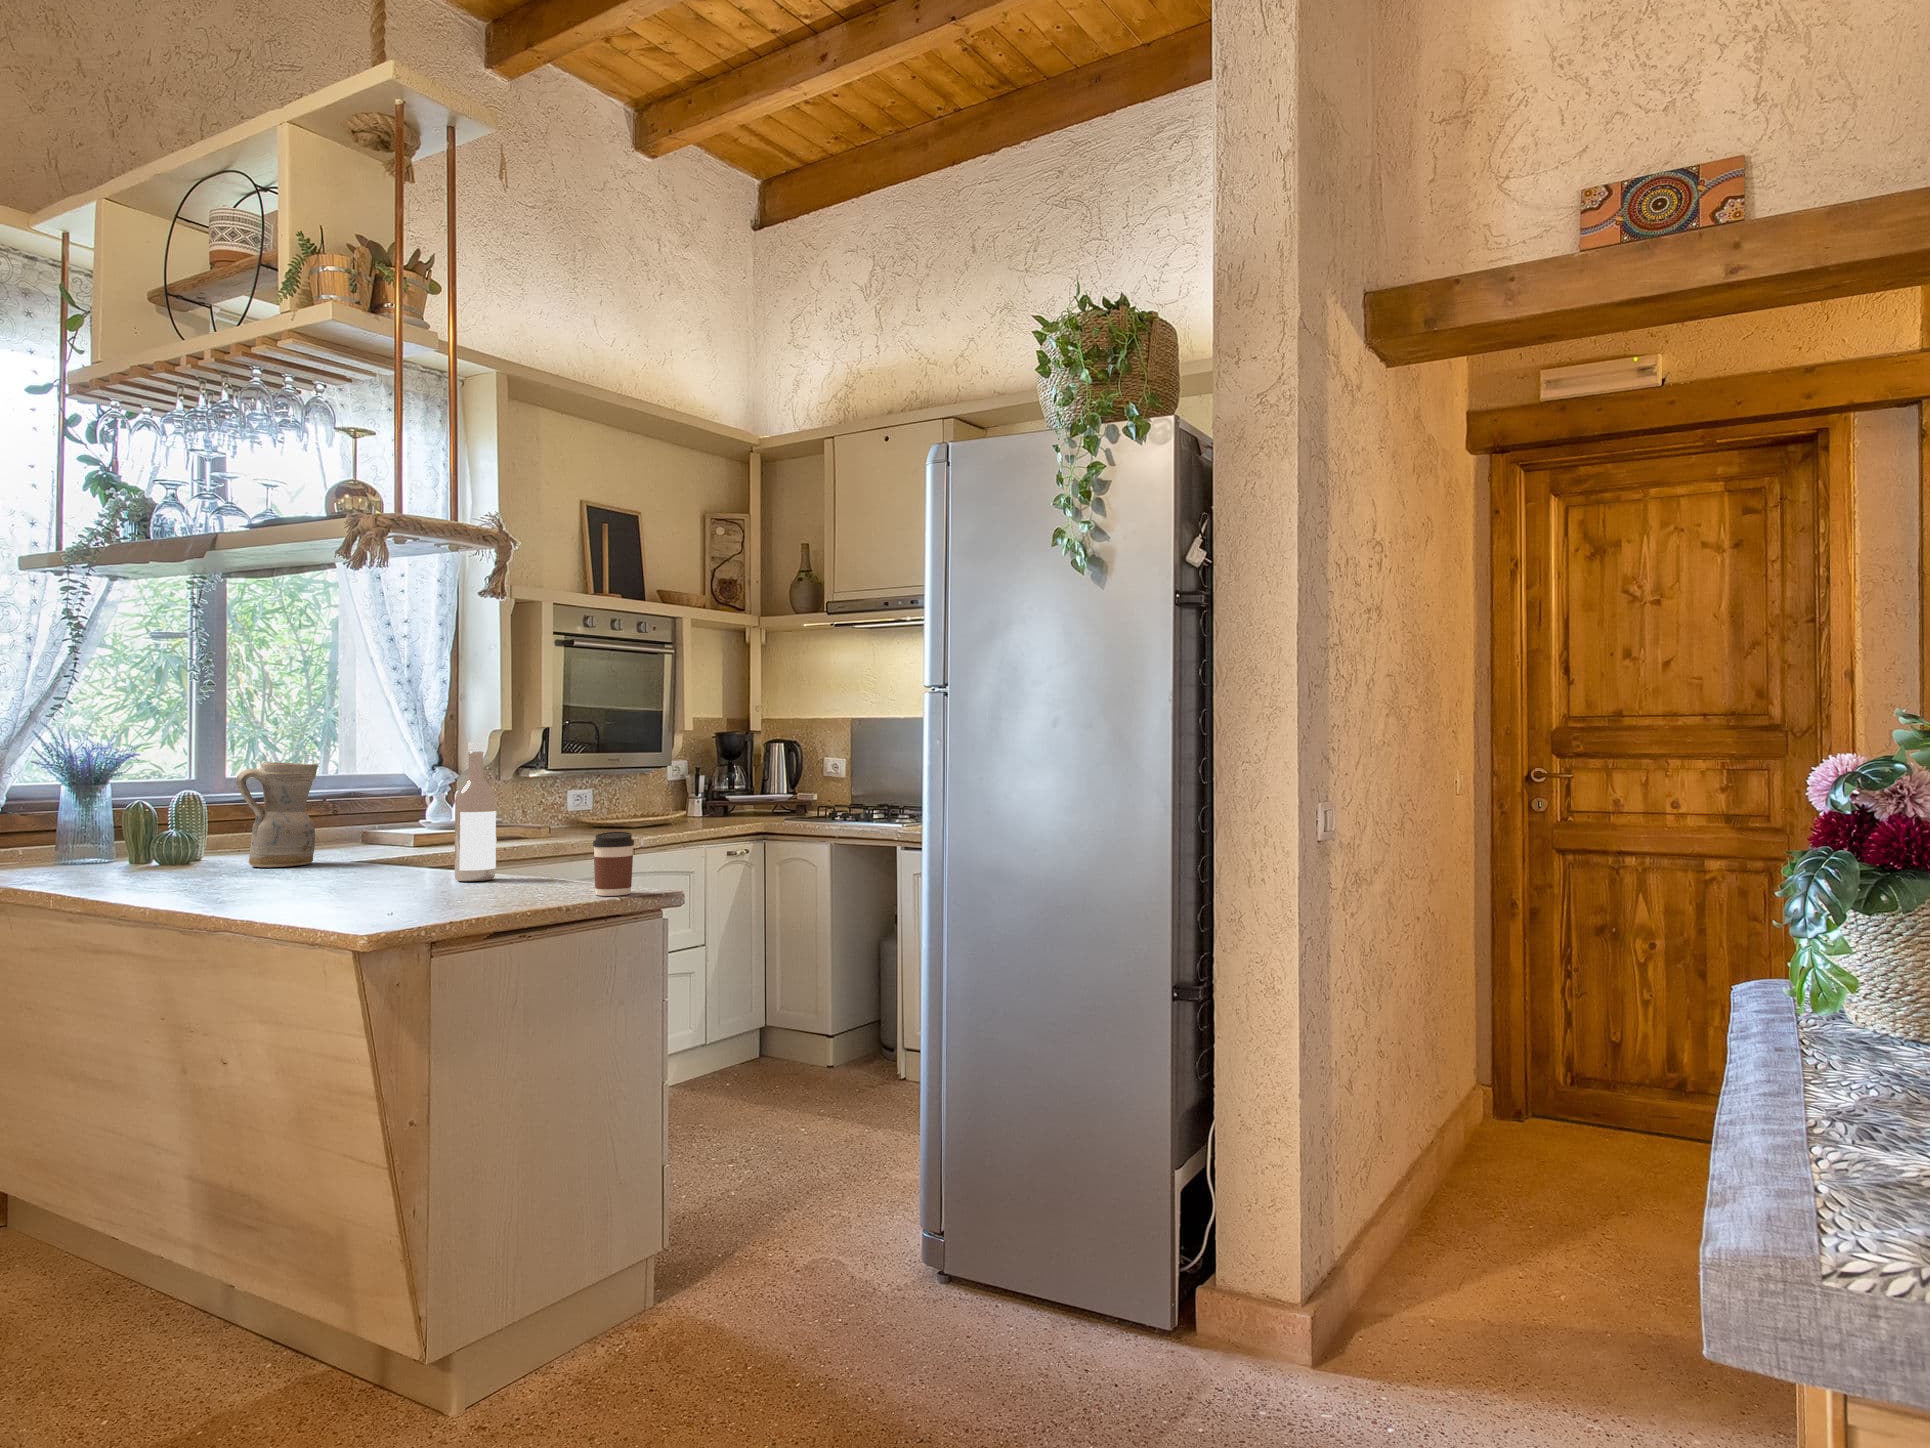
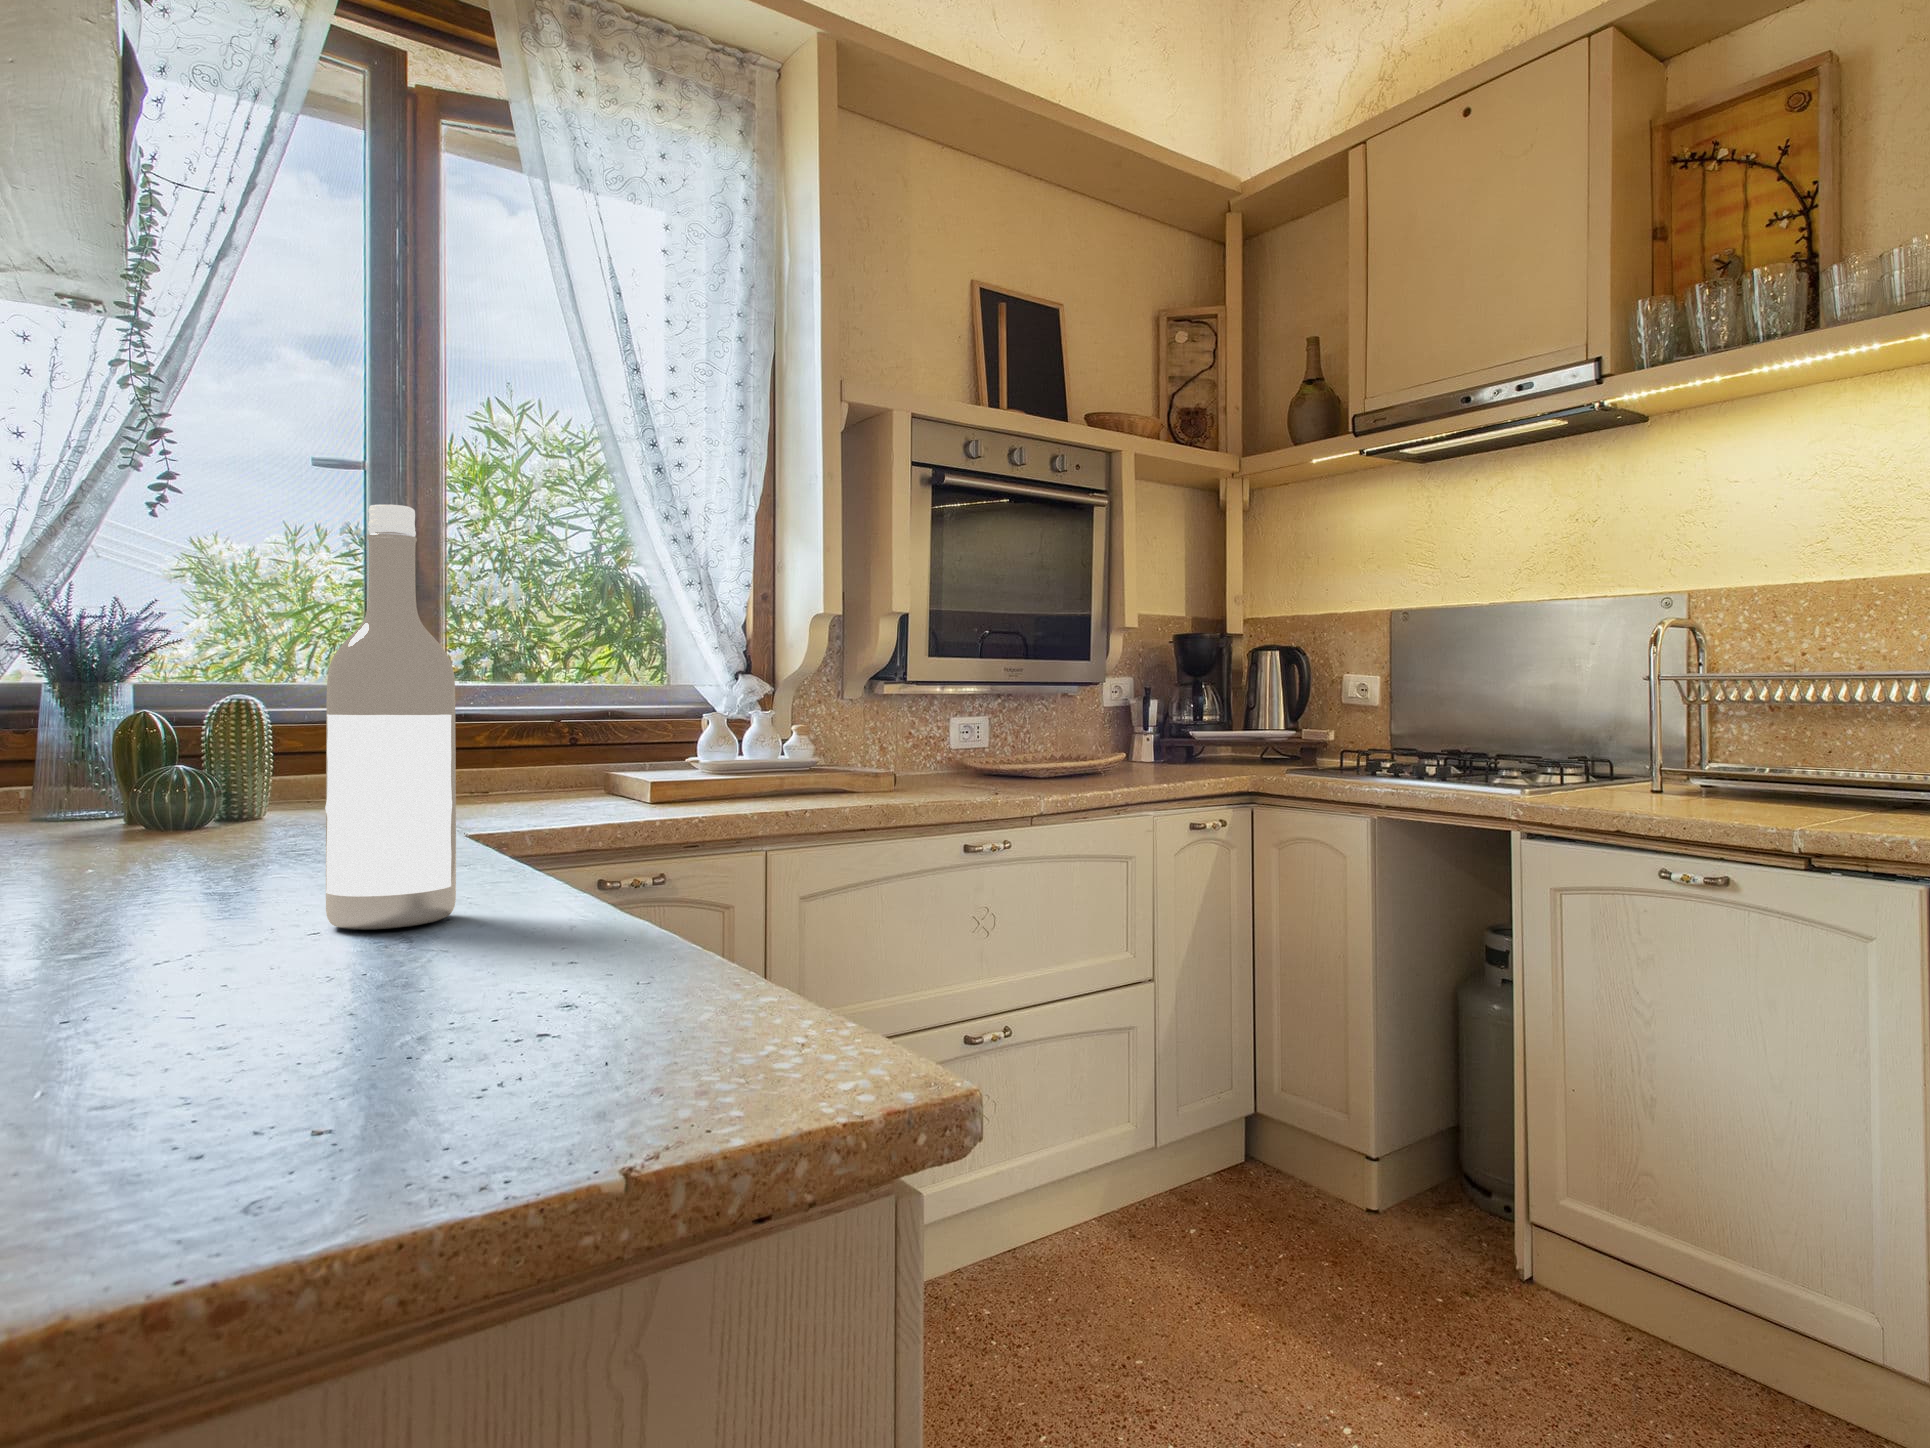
ceramic pitcher: present [236,762,318,867] -> none [156,620,330,839]
coffee cup: present [593,832,634,896] -> none [428,795,638,1130]

